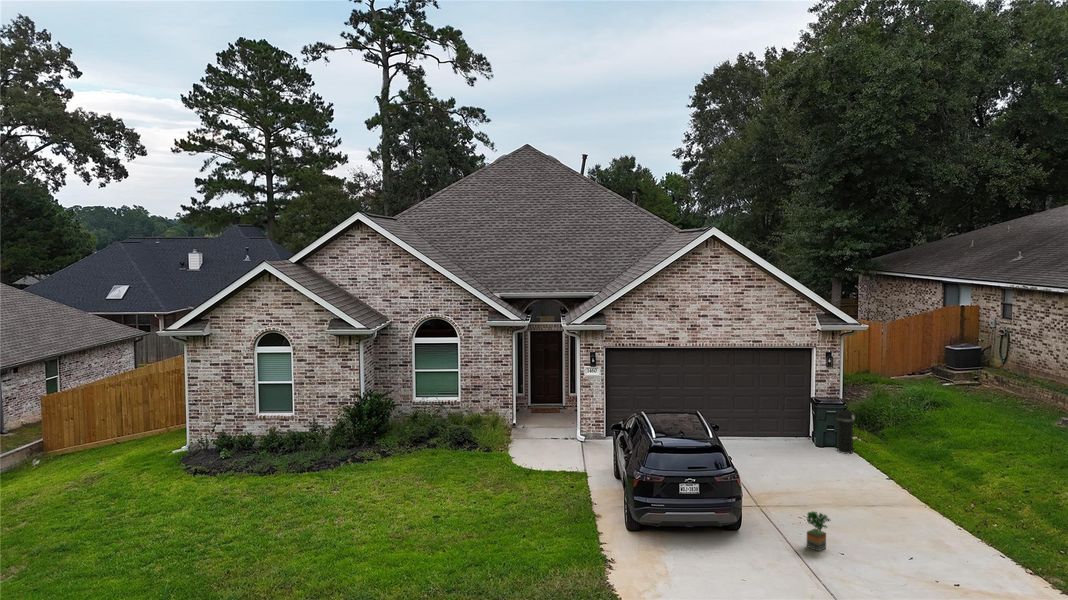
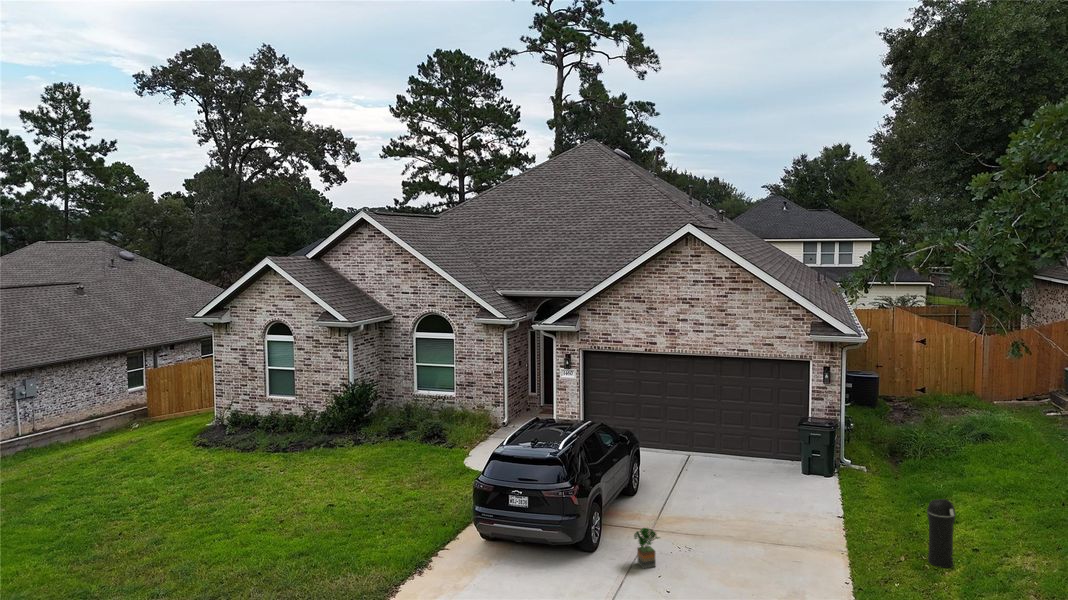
trash can: present [837,410,854,454] -> present [927,499,955,568]

